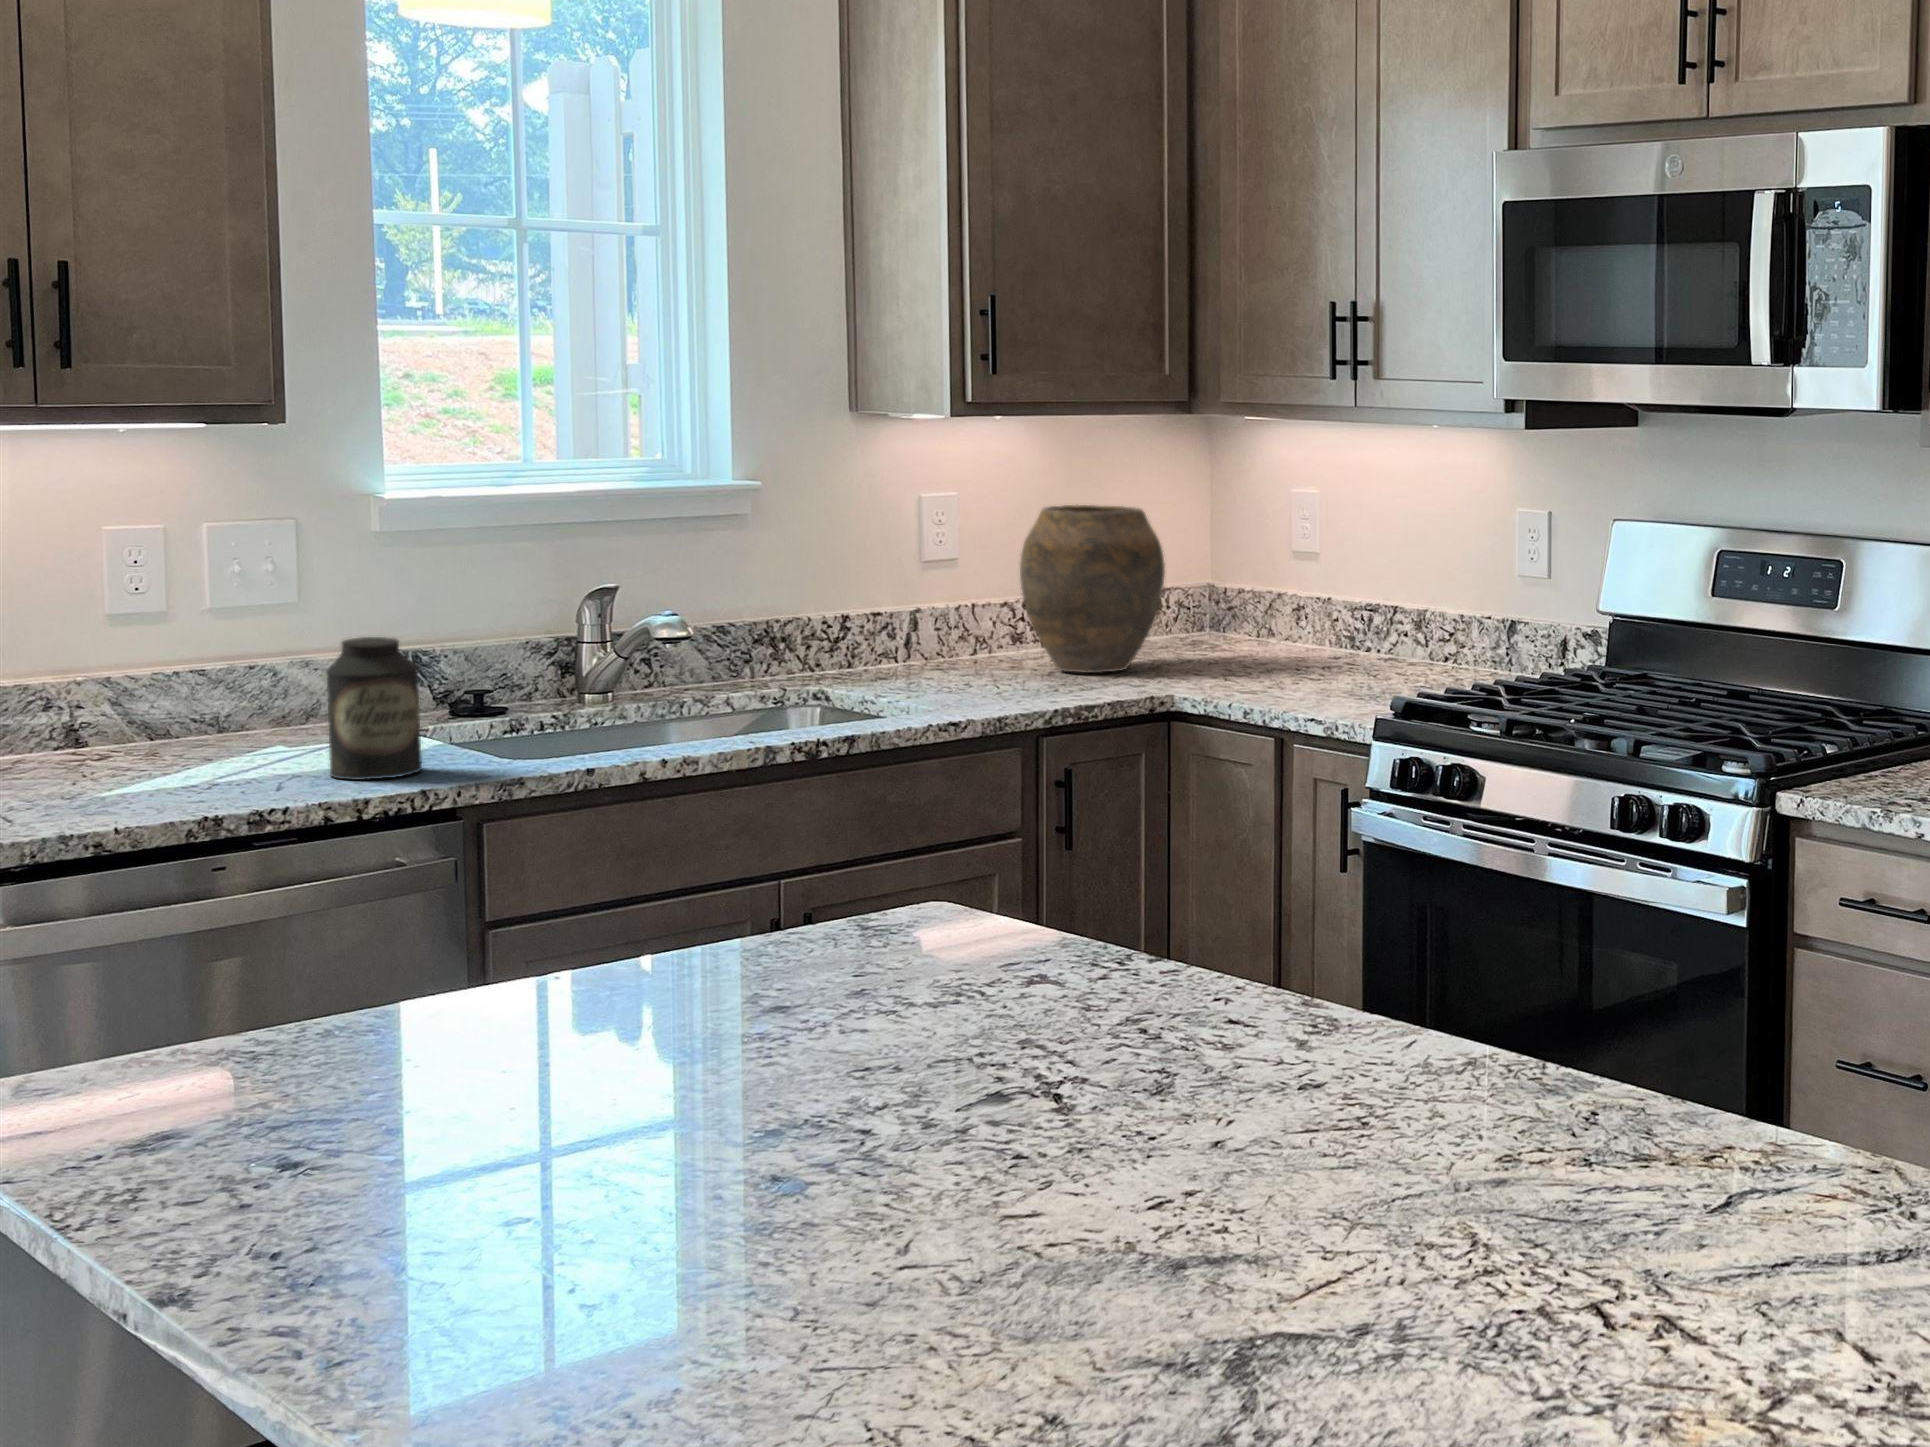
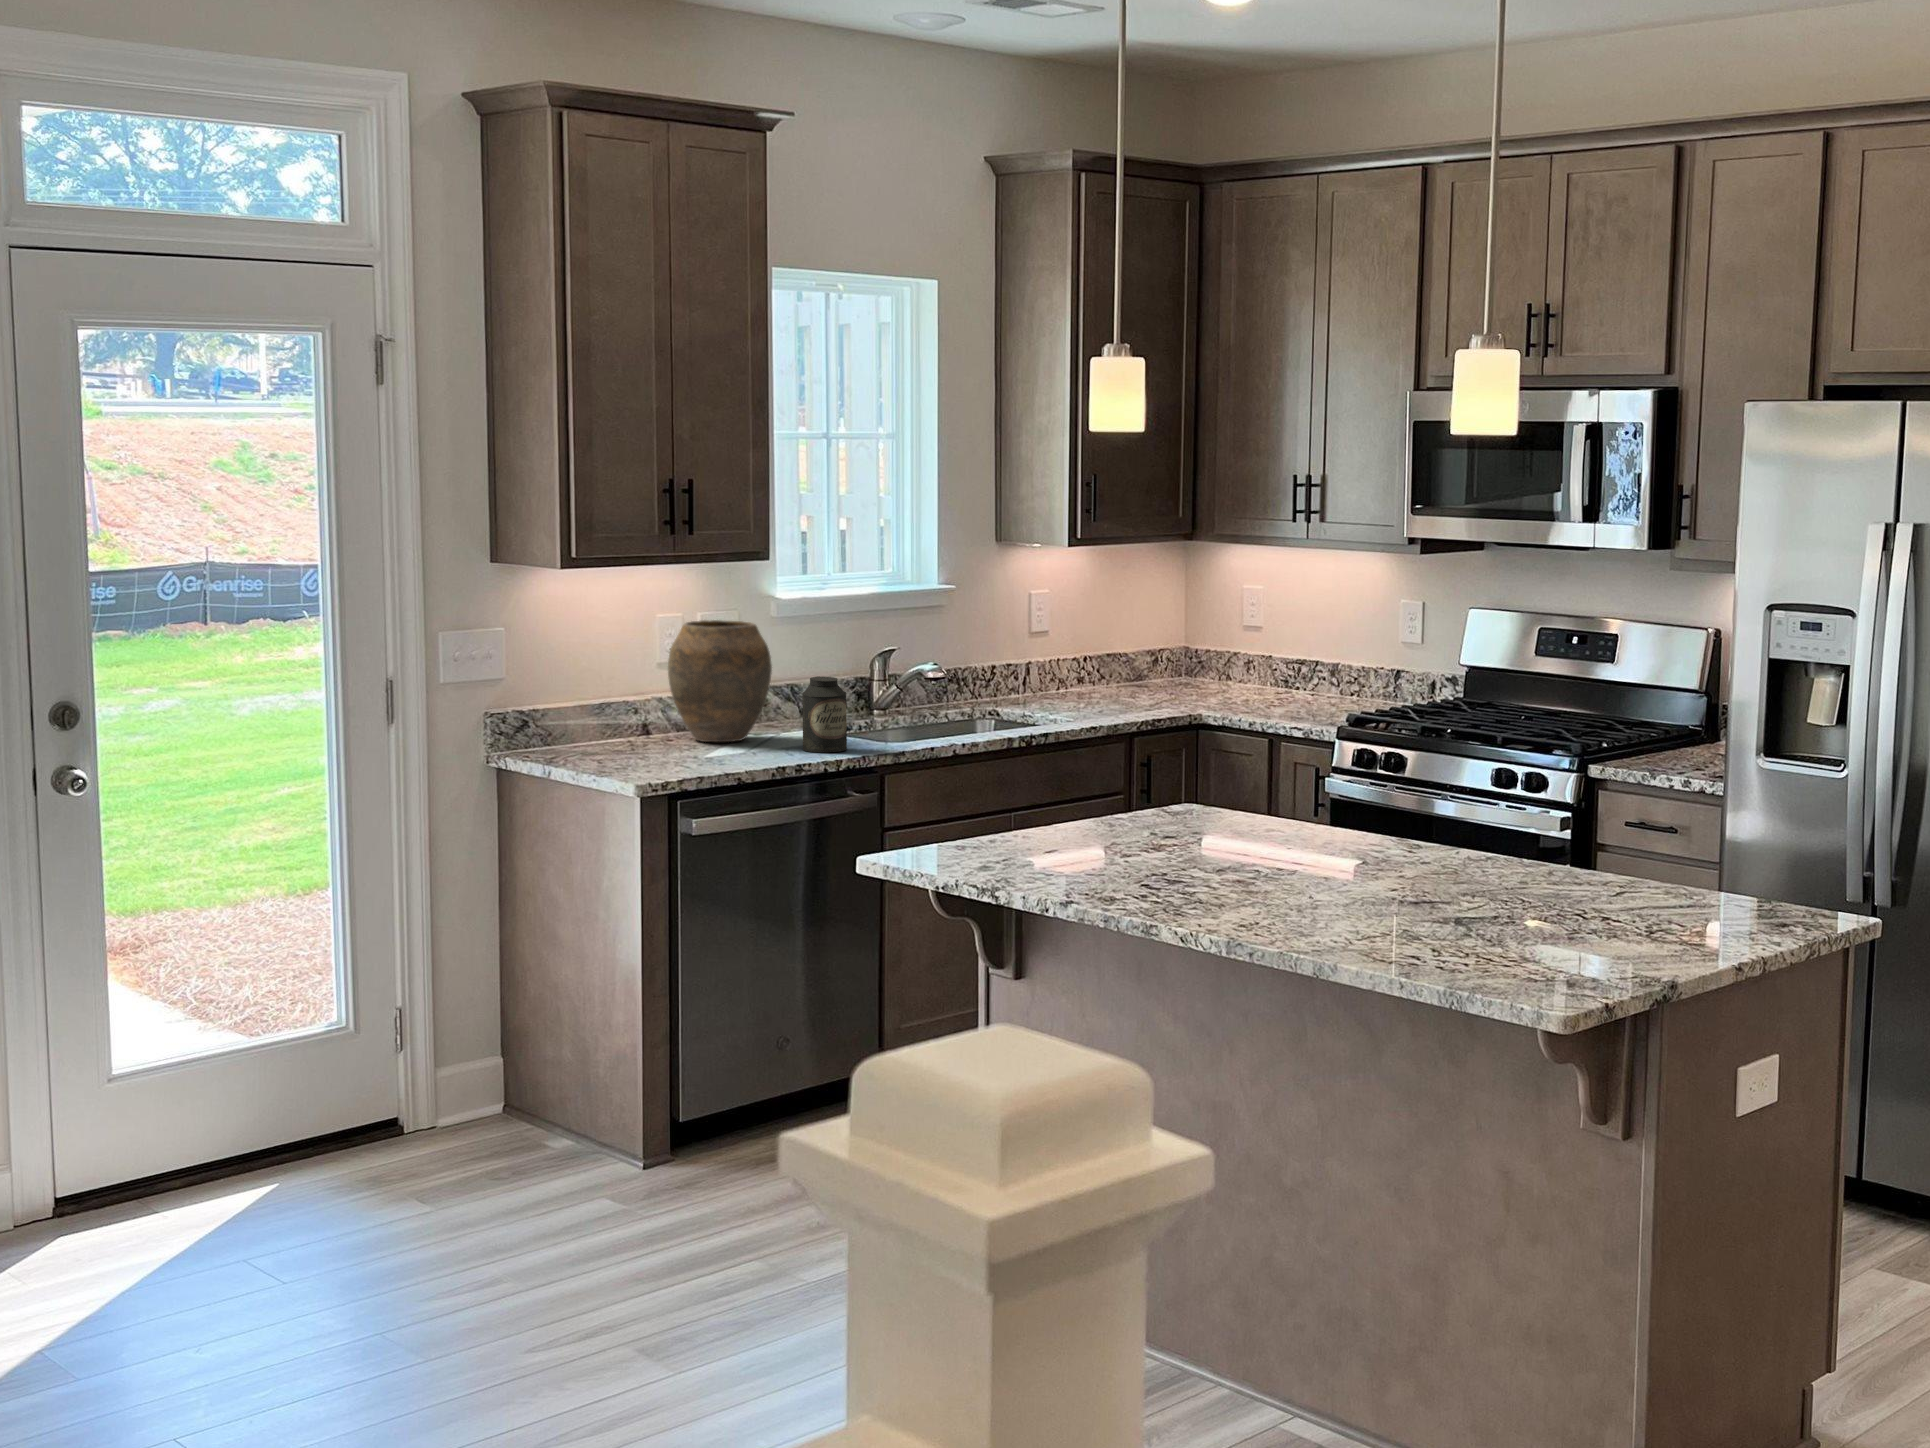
vase: present [1020,505,1165,673] -> present [668,620,772,742]

